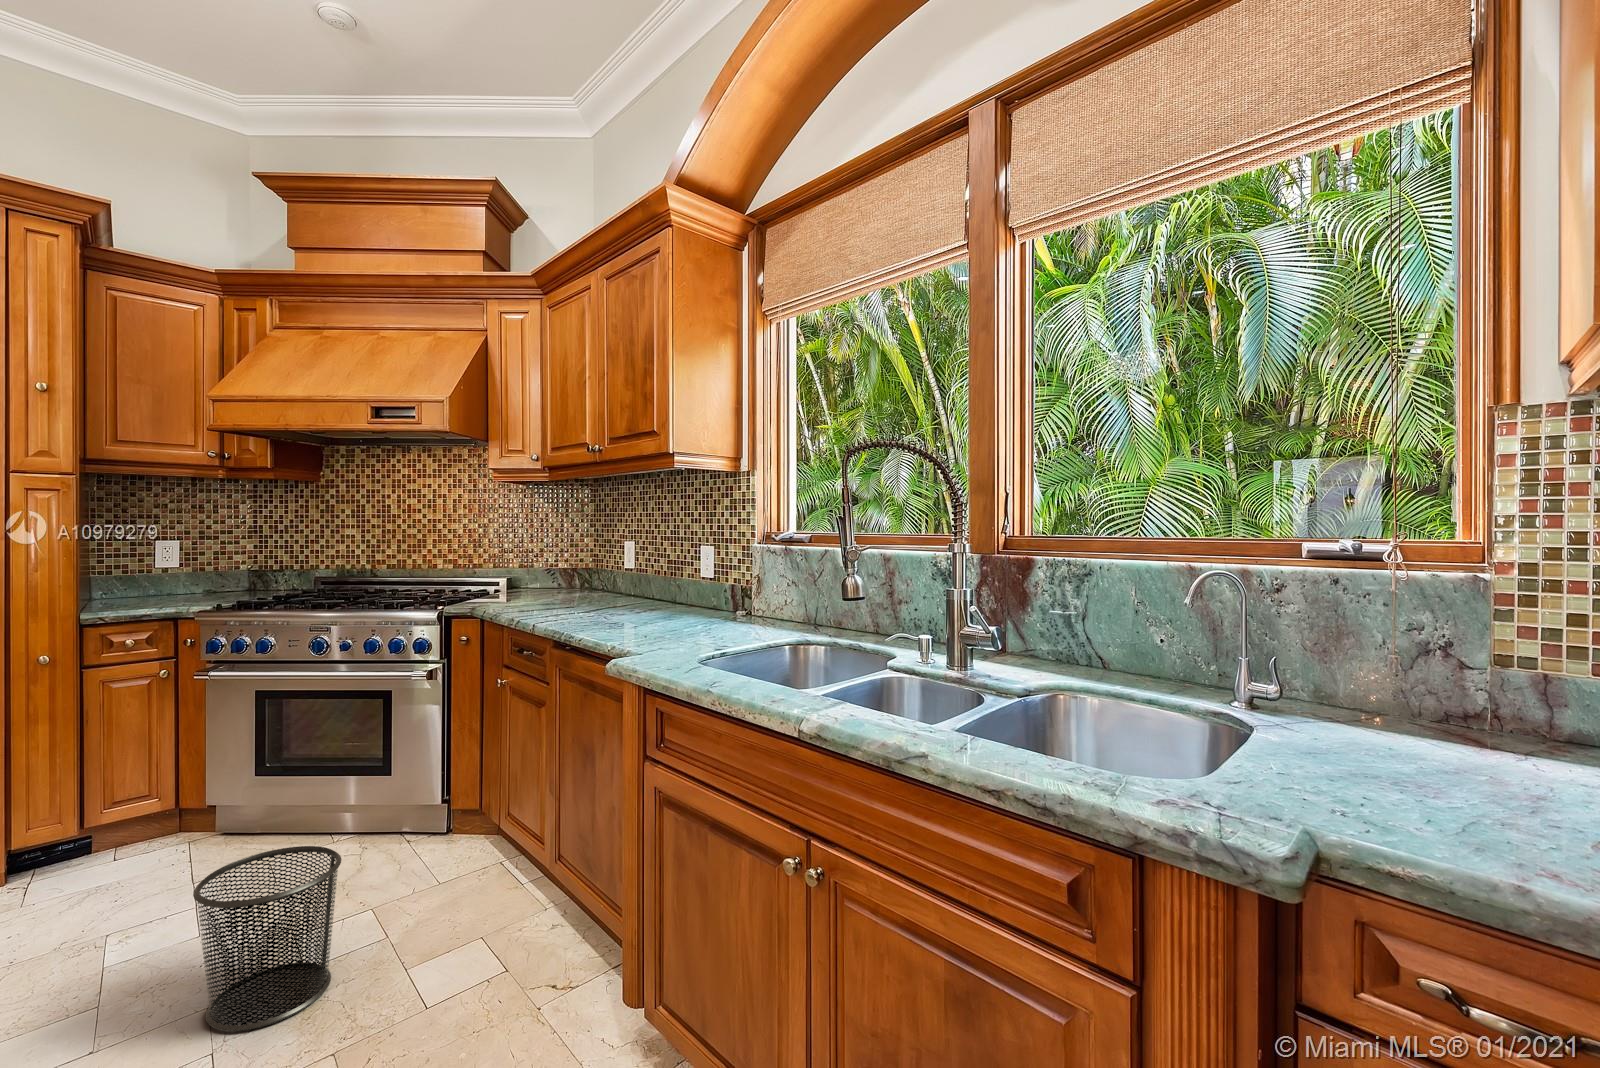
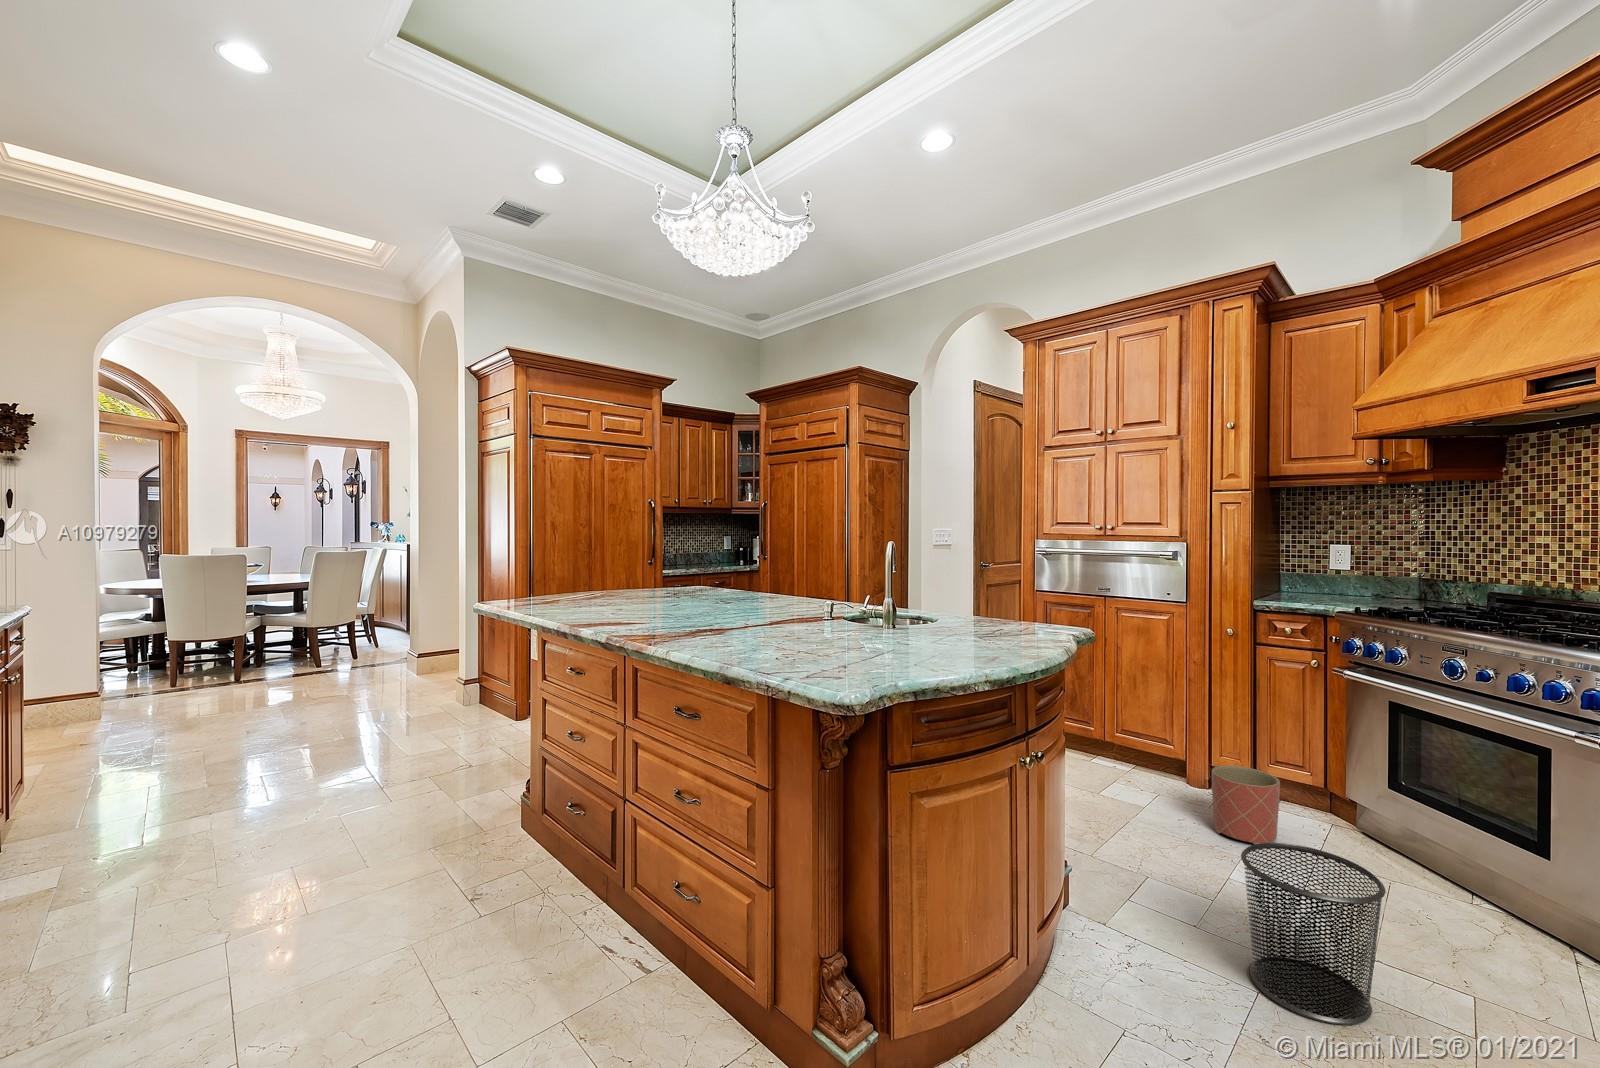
planter: none [49,813,149,916] -> present [1212,766,1280,844]

